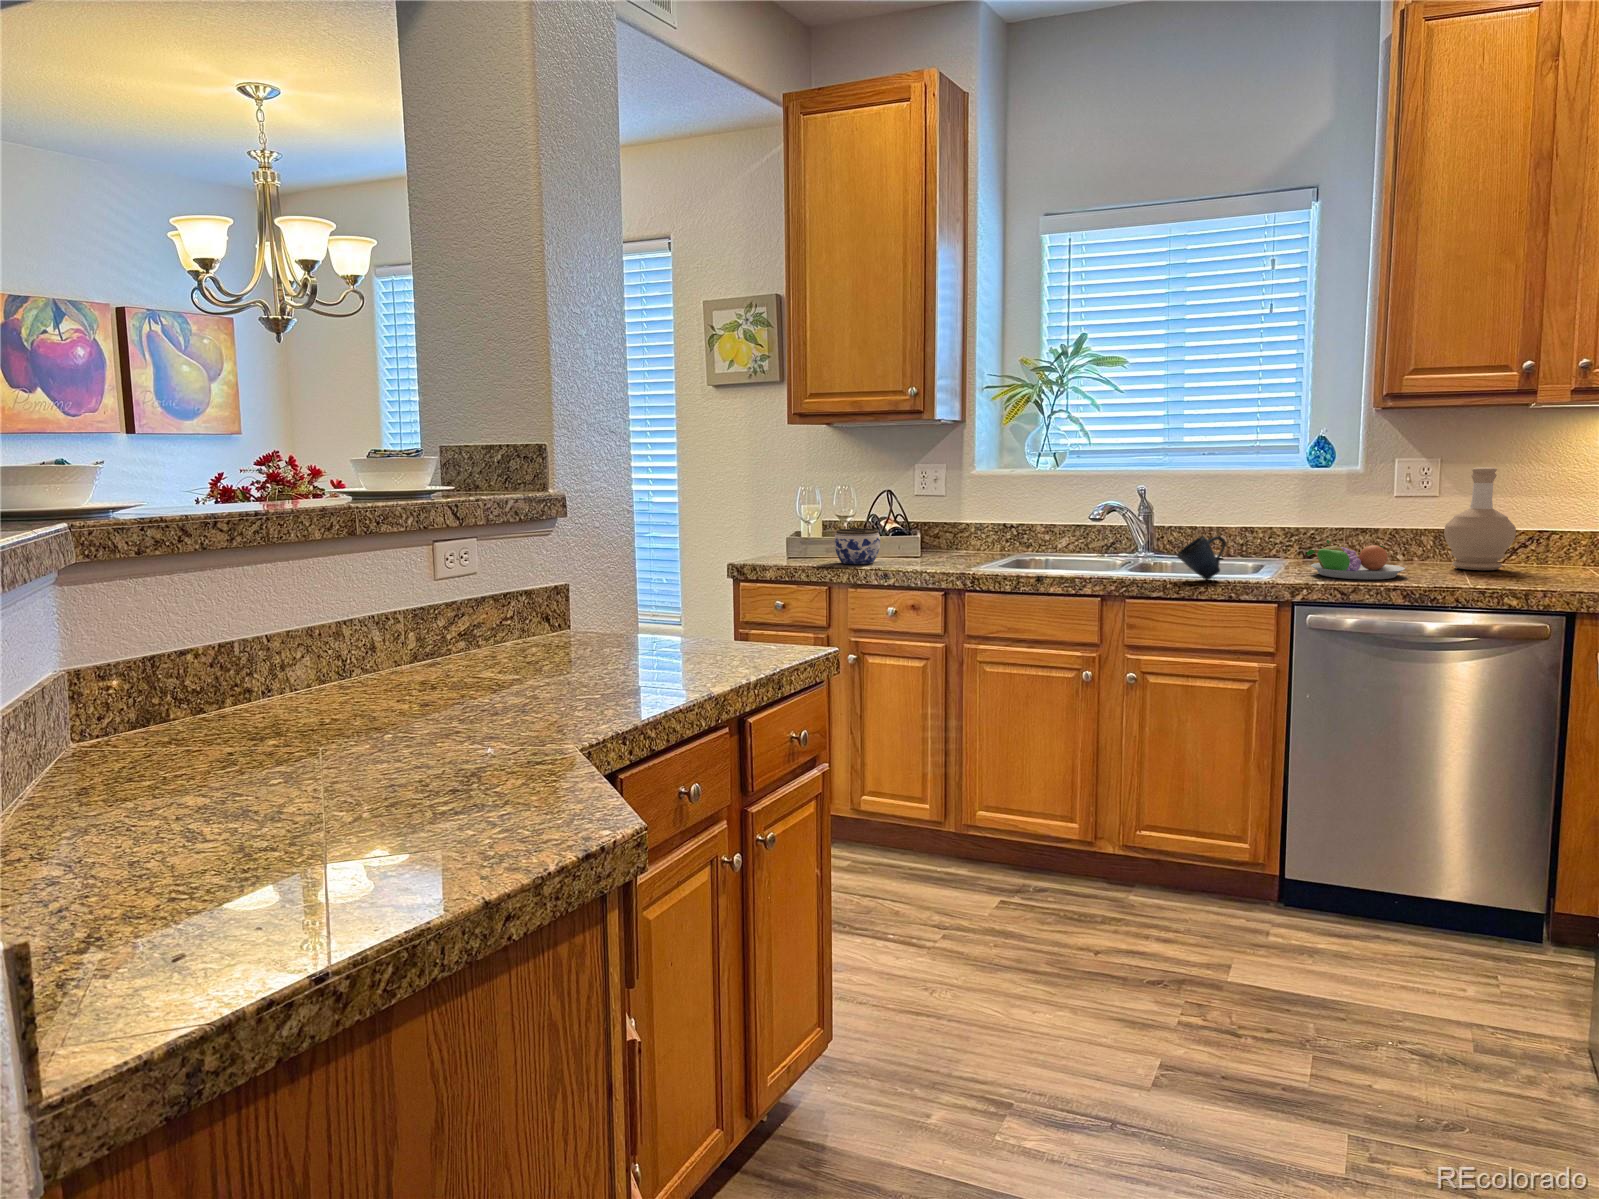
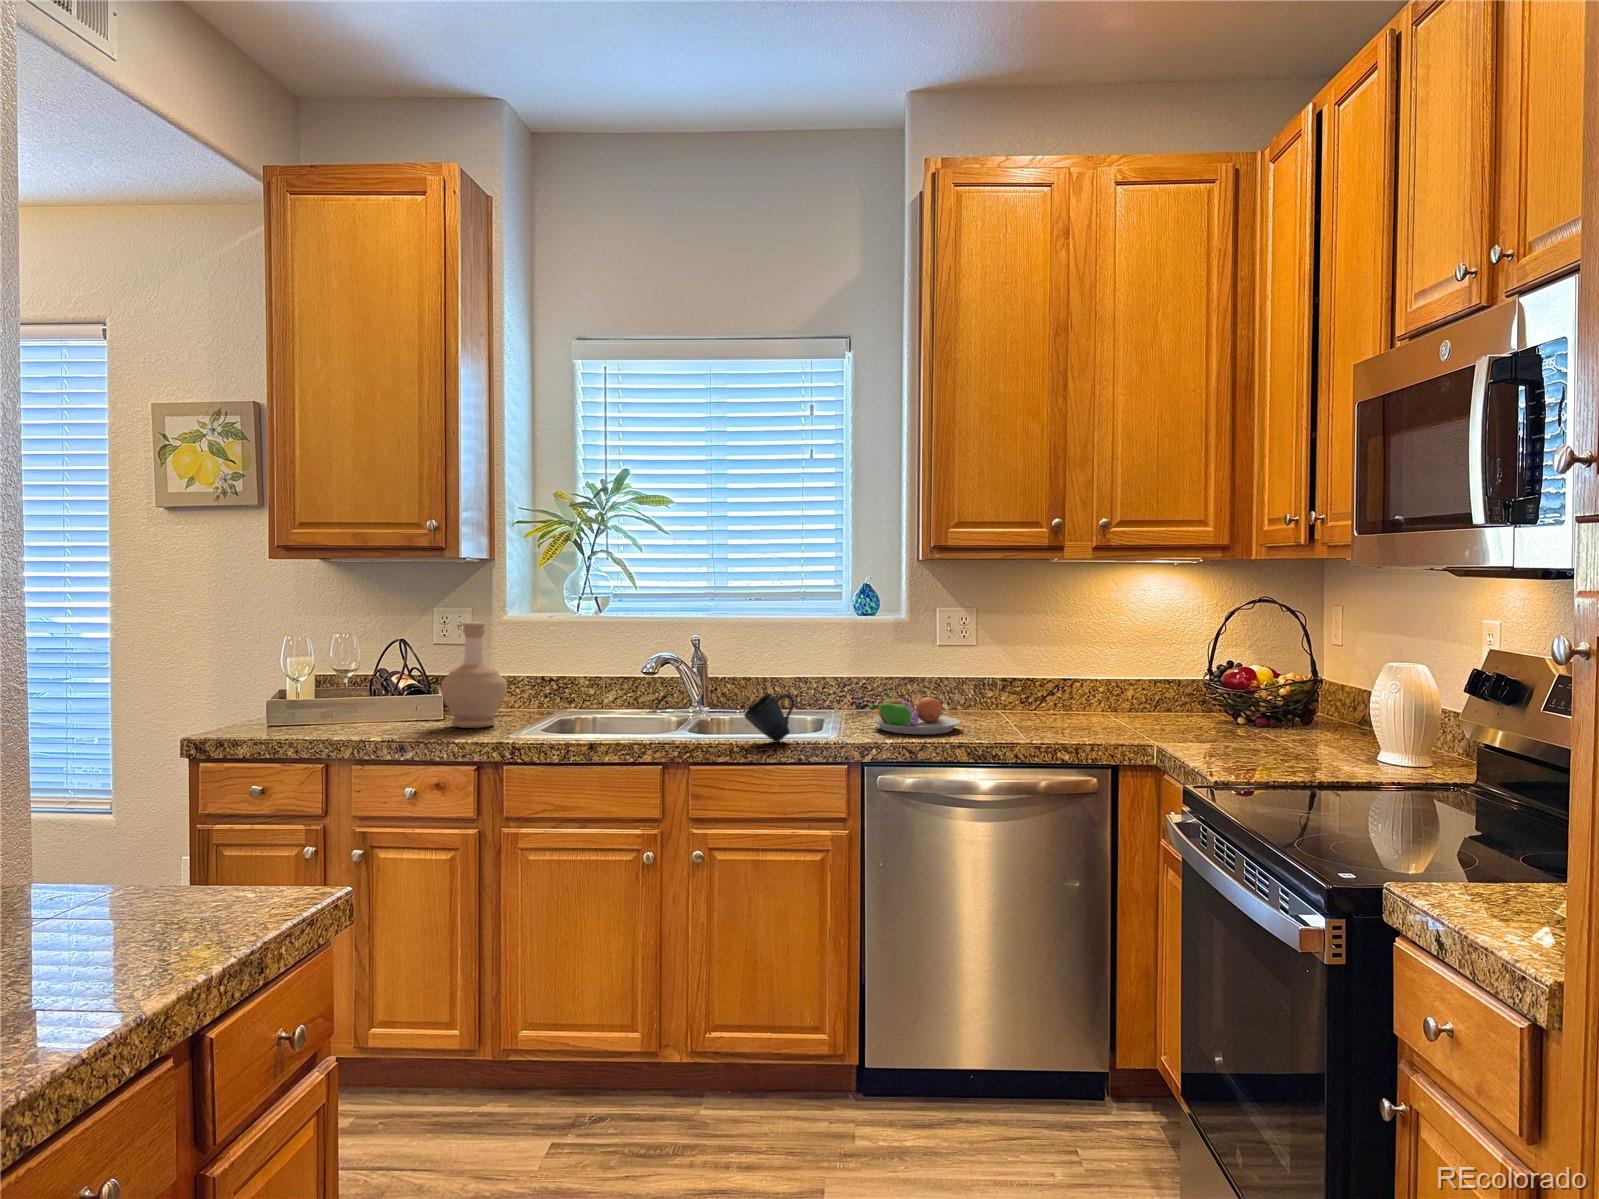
bottle: present [1444,468,1516,570] -> present [441,622,507,728]
jar: present [834,528,880,564] -> none [330,688,392,734]

